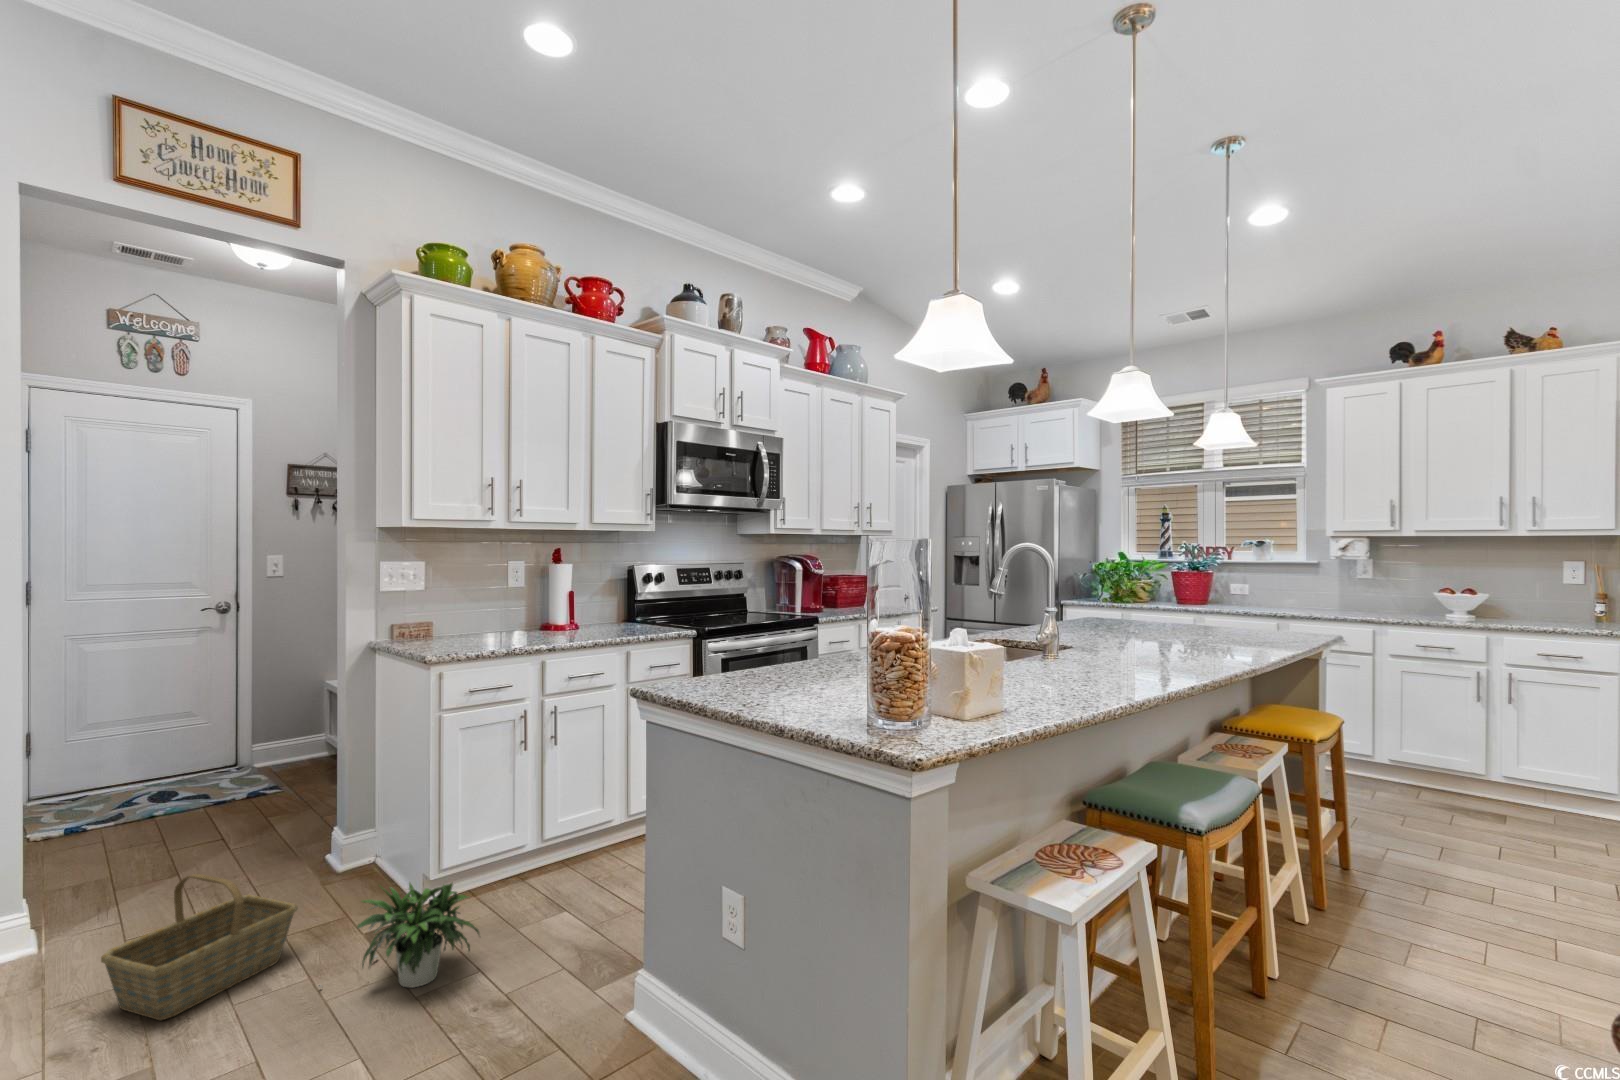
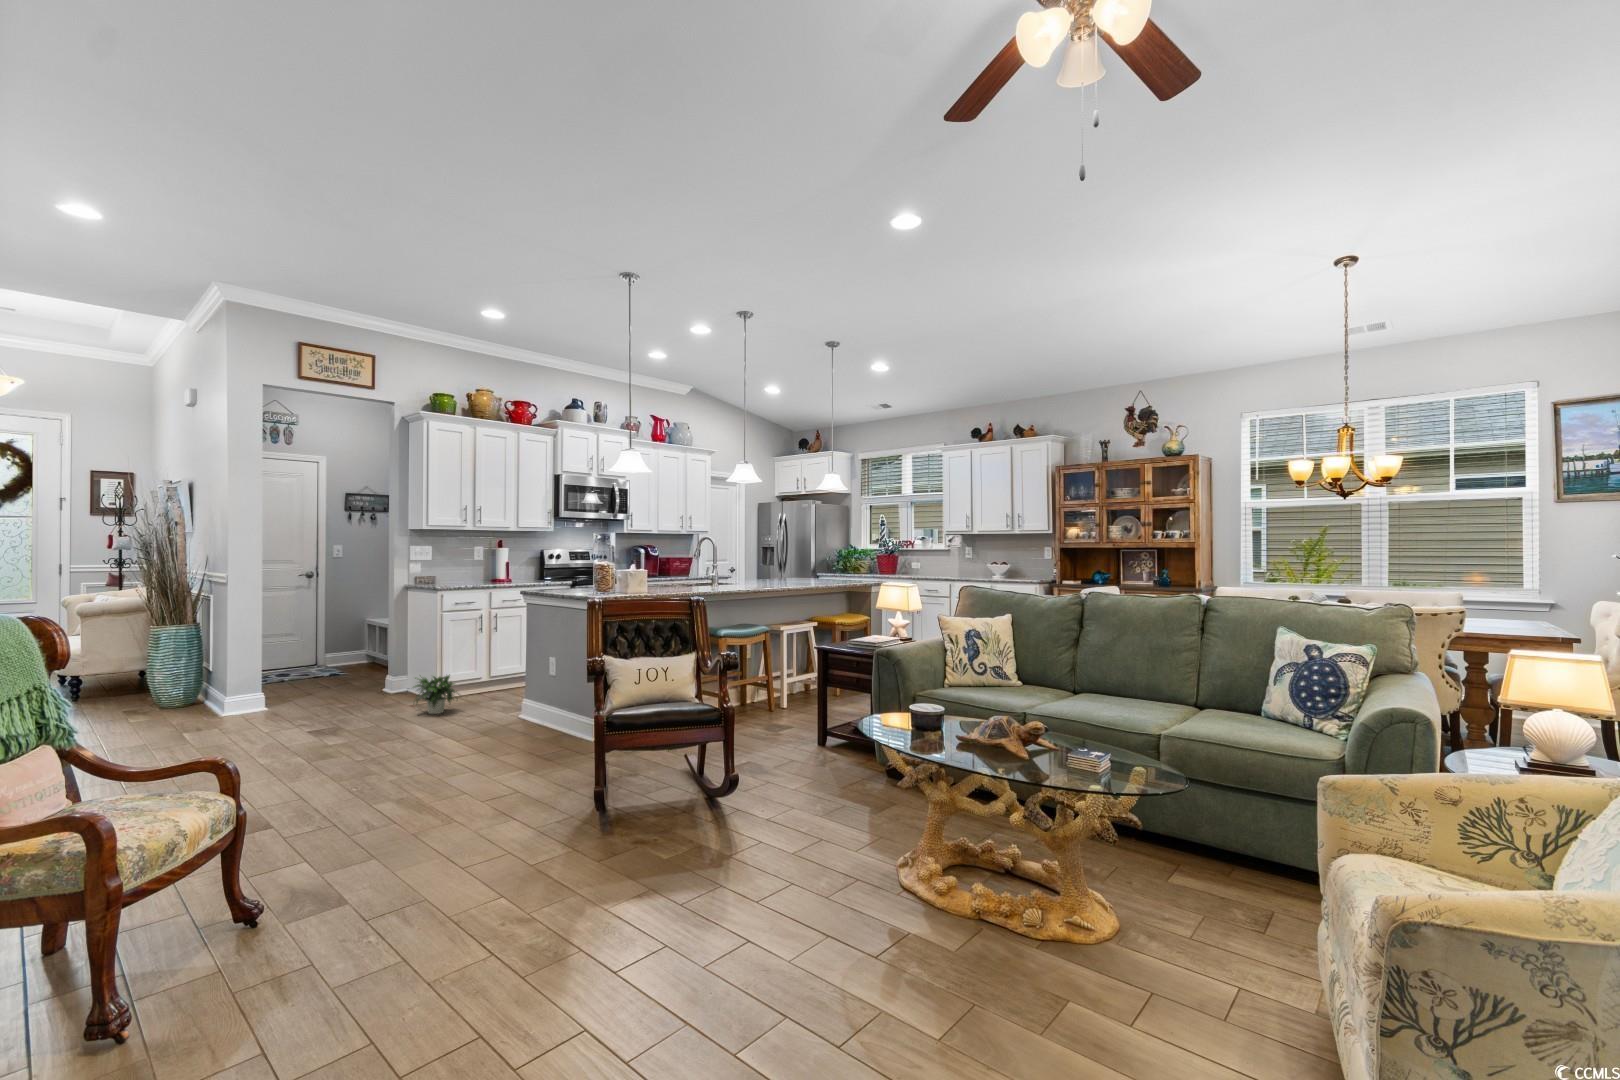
basket: present [101,874,298,1021] -> none [311,671,383,719]

